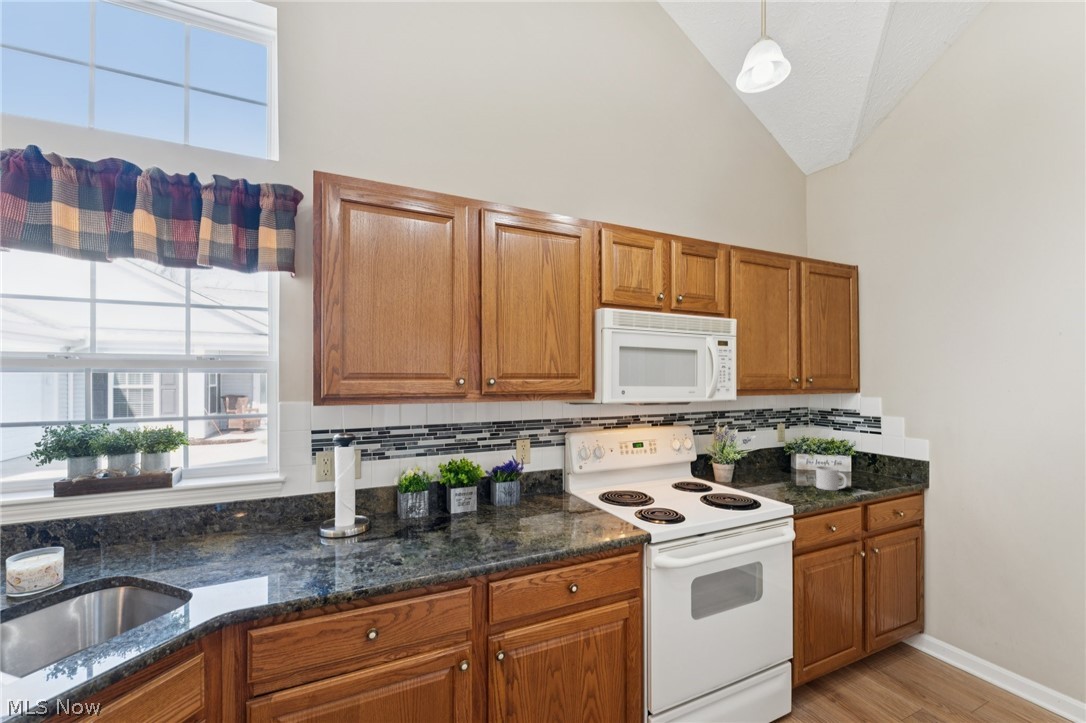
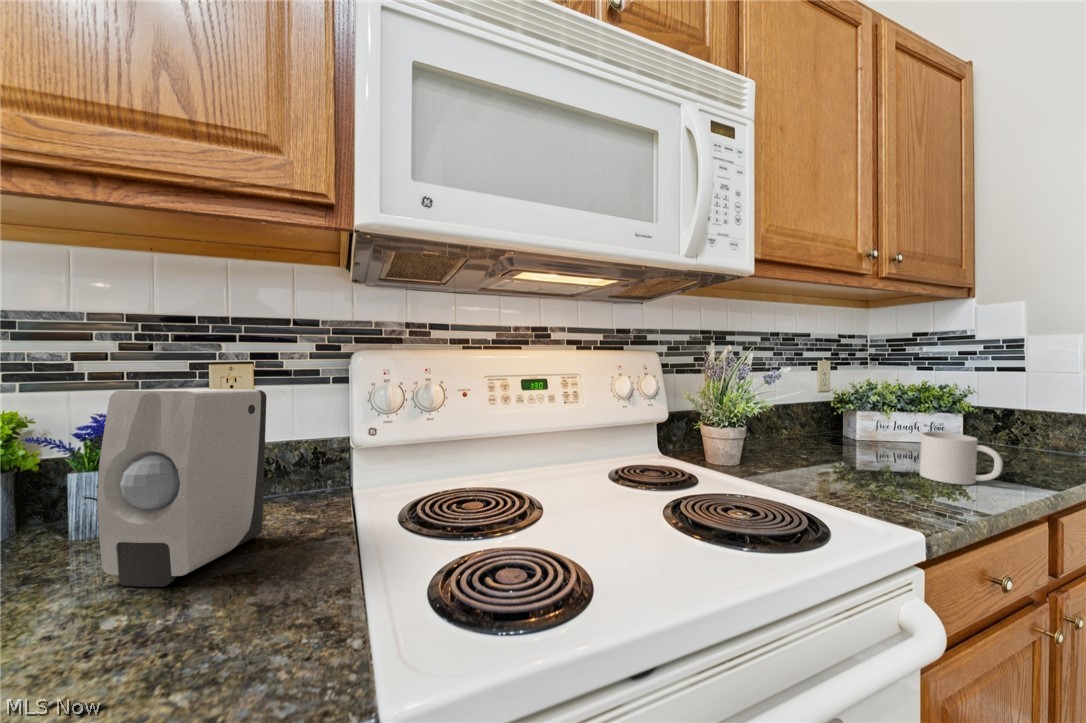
soap dispenser: none [528,452,556,518] -> present [97,389,266,587]

